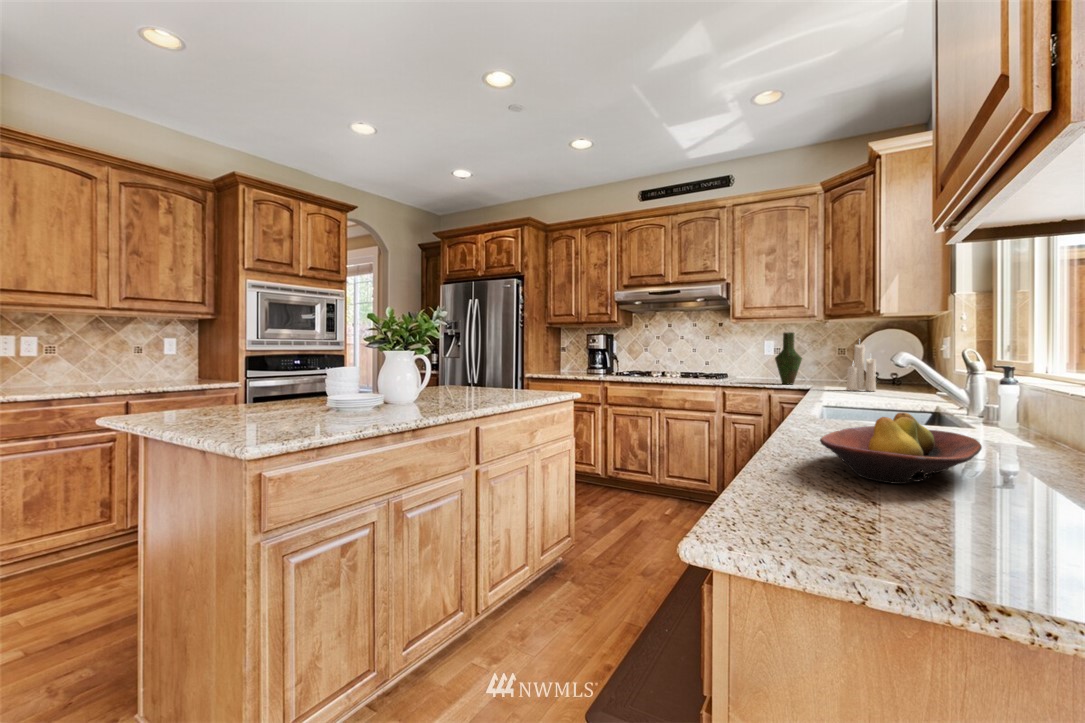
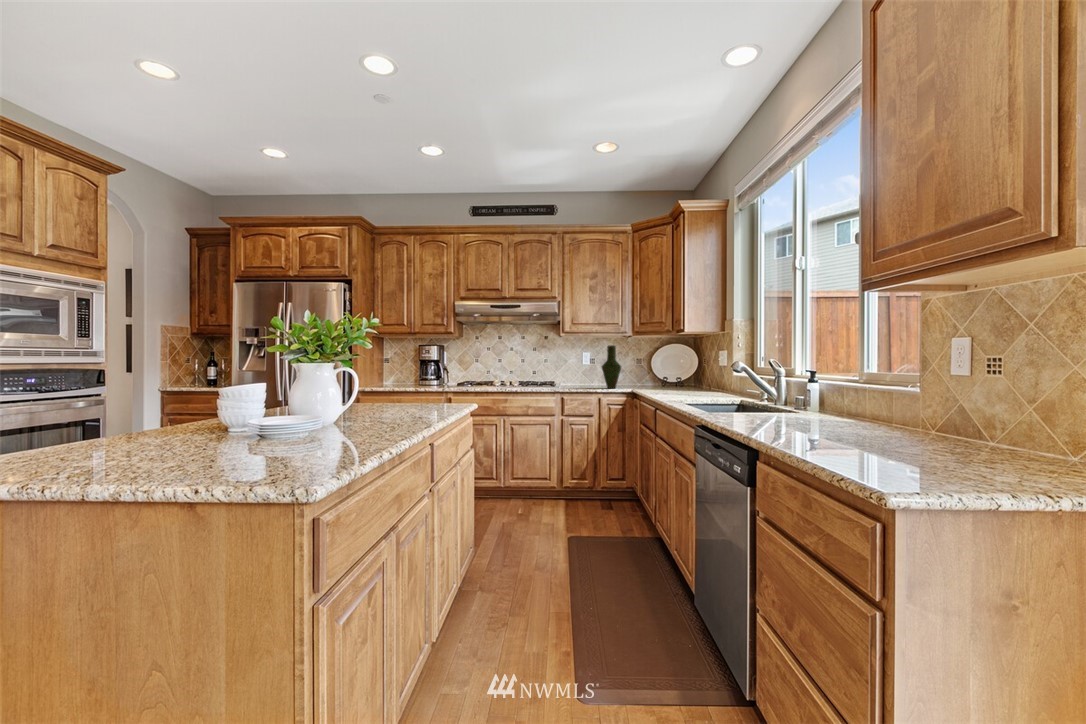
candle: present [846,344,876,391] -> none [661,349,680,392]
fruit bowl: present [820,413,982,484] -> none [798,407,911,457]

